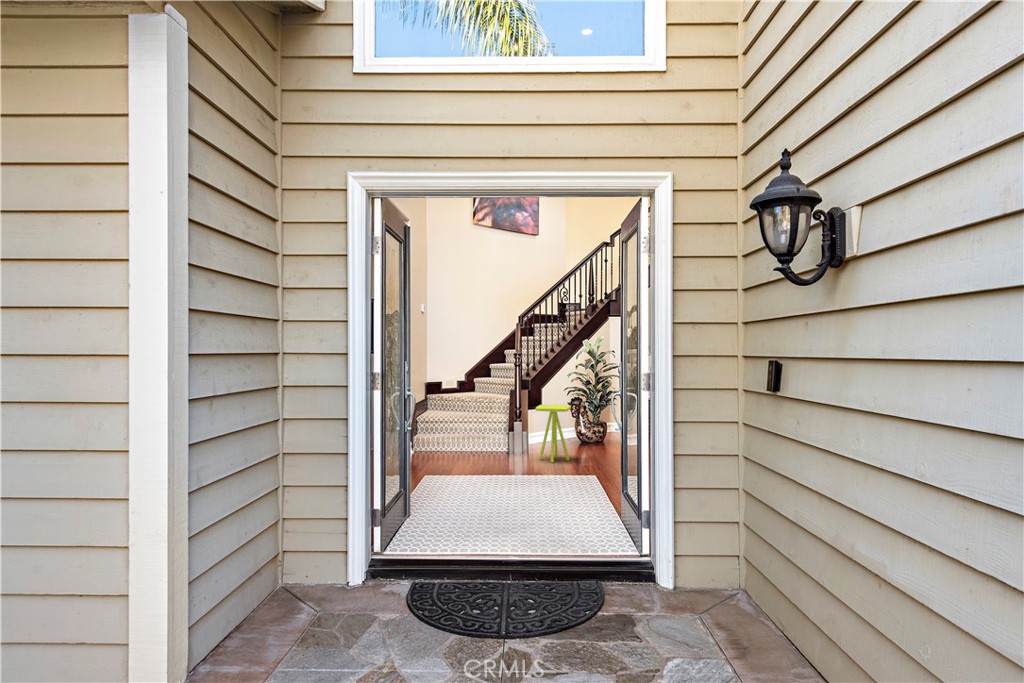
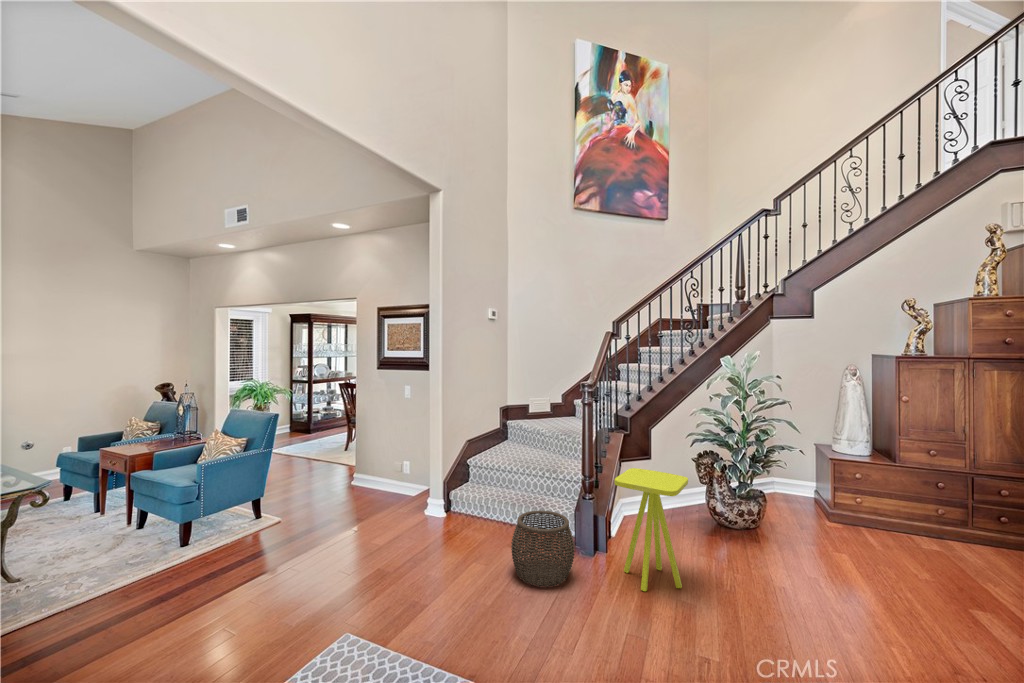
woven basket: none [481,431,516,467] -> present [511,511,575,587]

